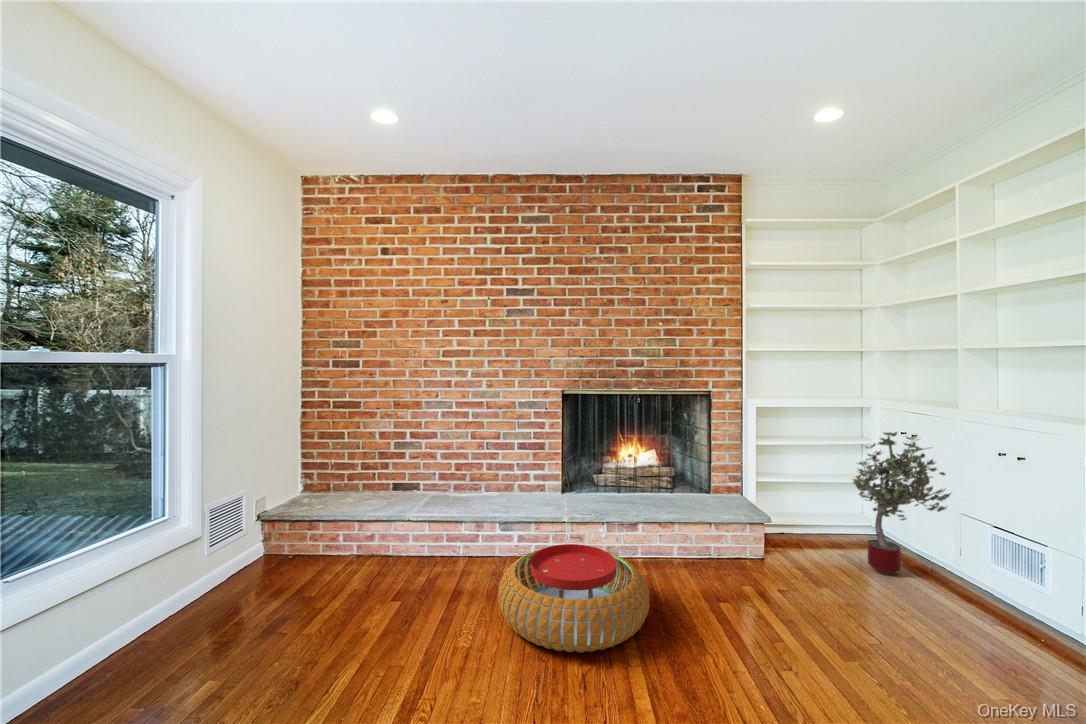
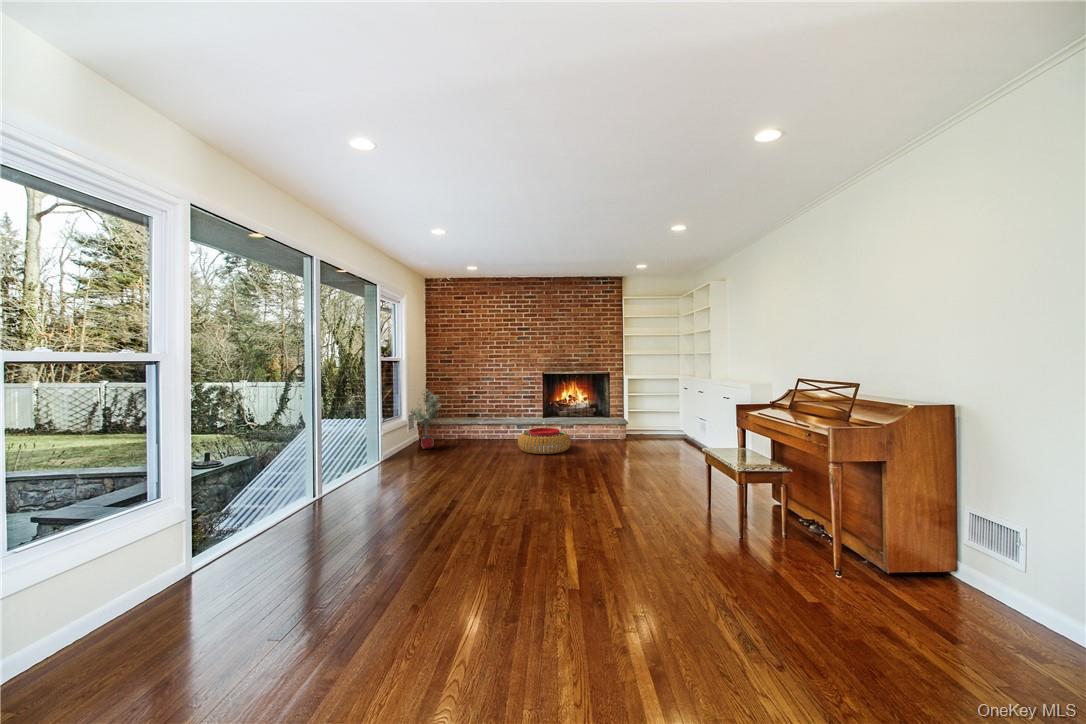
potted tree: present [853,432,951,575] -> present [409,389,441,449]

